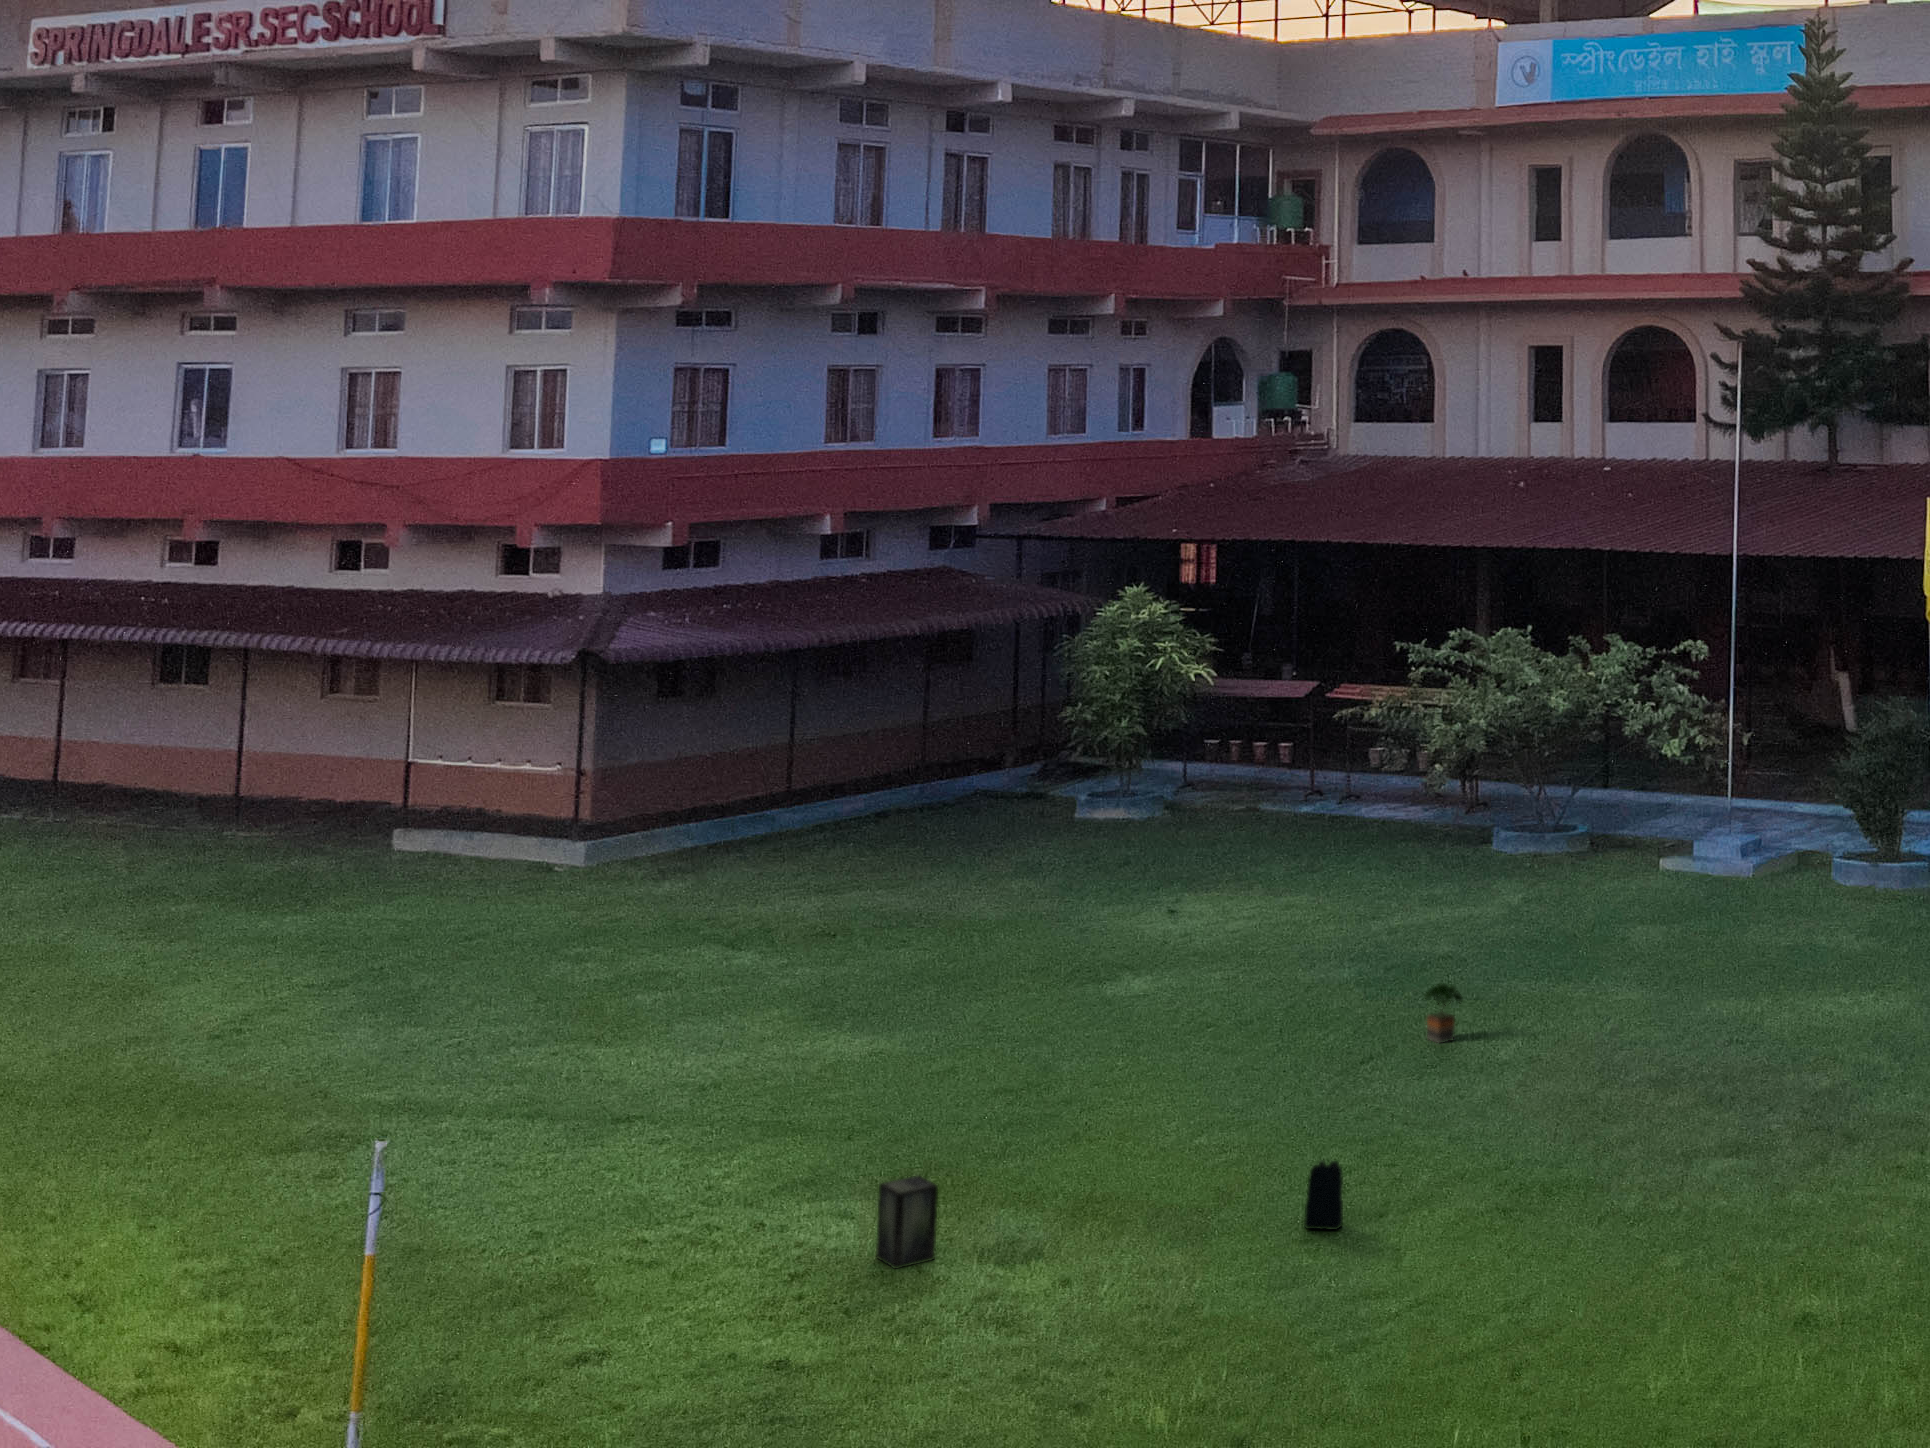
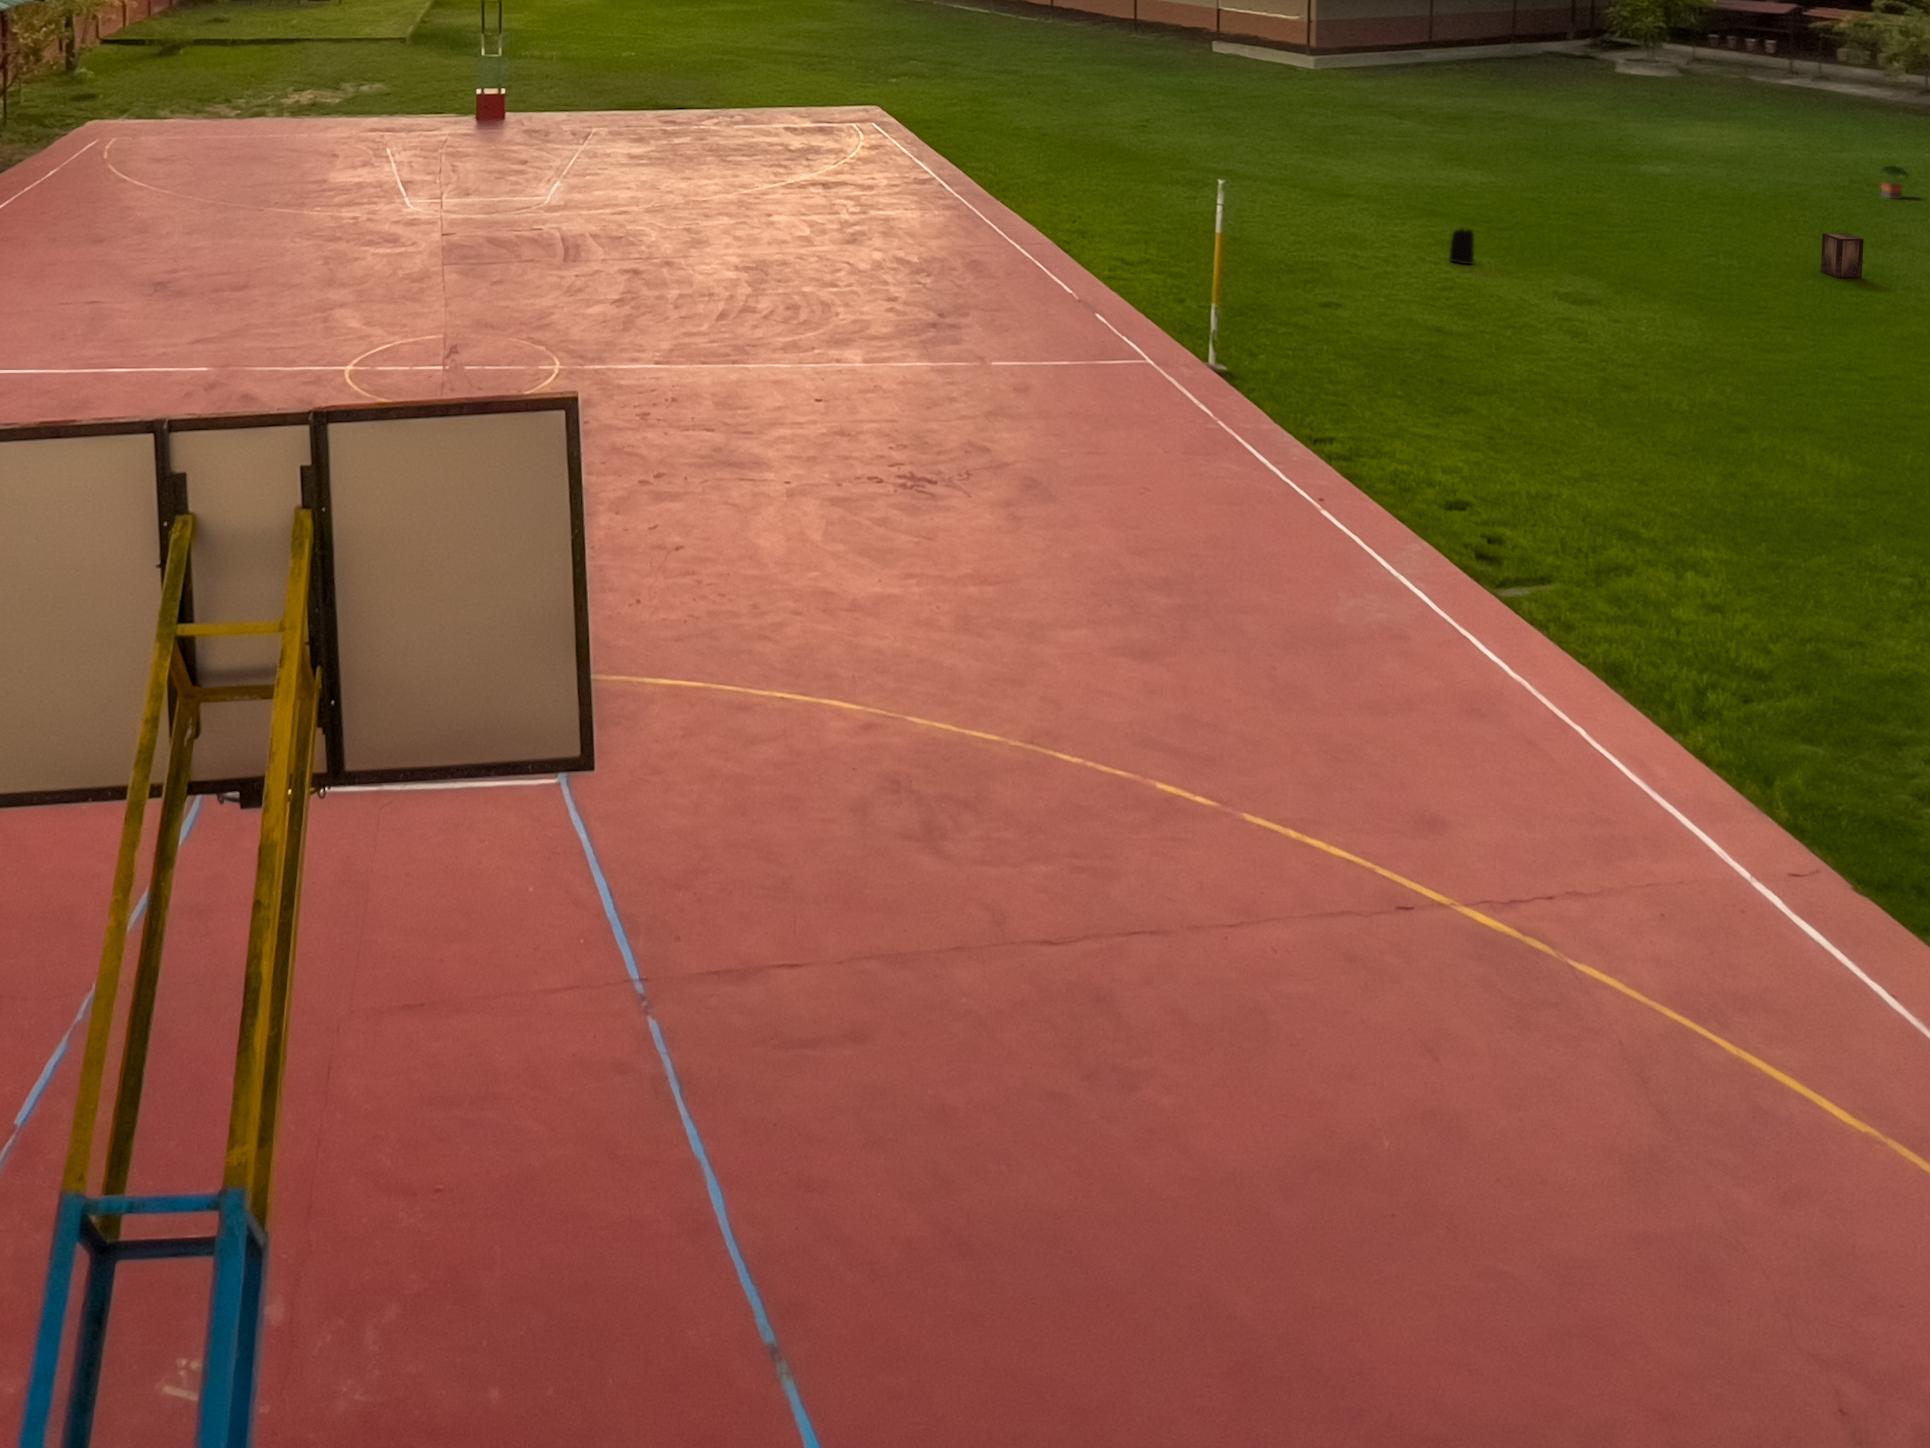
backpack: present [1304,1161,1343,1230] -> present [1449,229,1474,264]
storage box: present [876,1176,938,1269] -> present [1821,233,1864,278]

